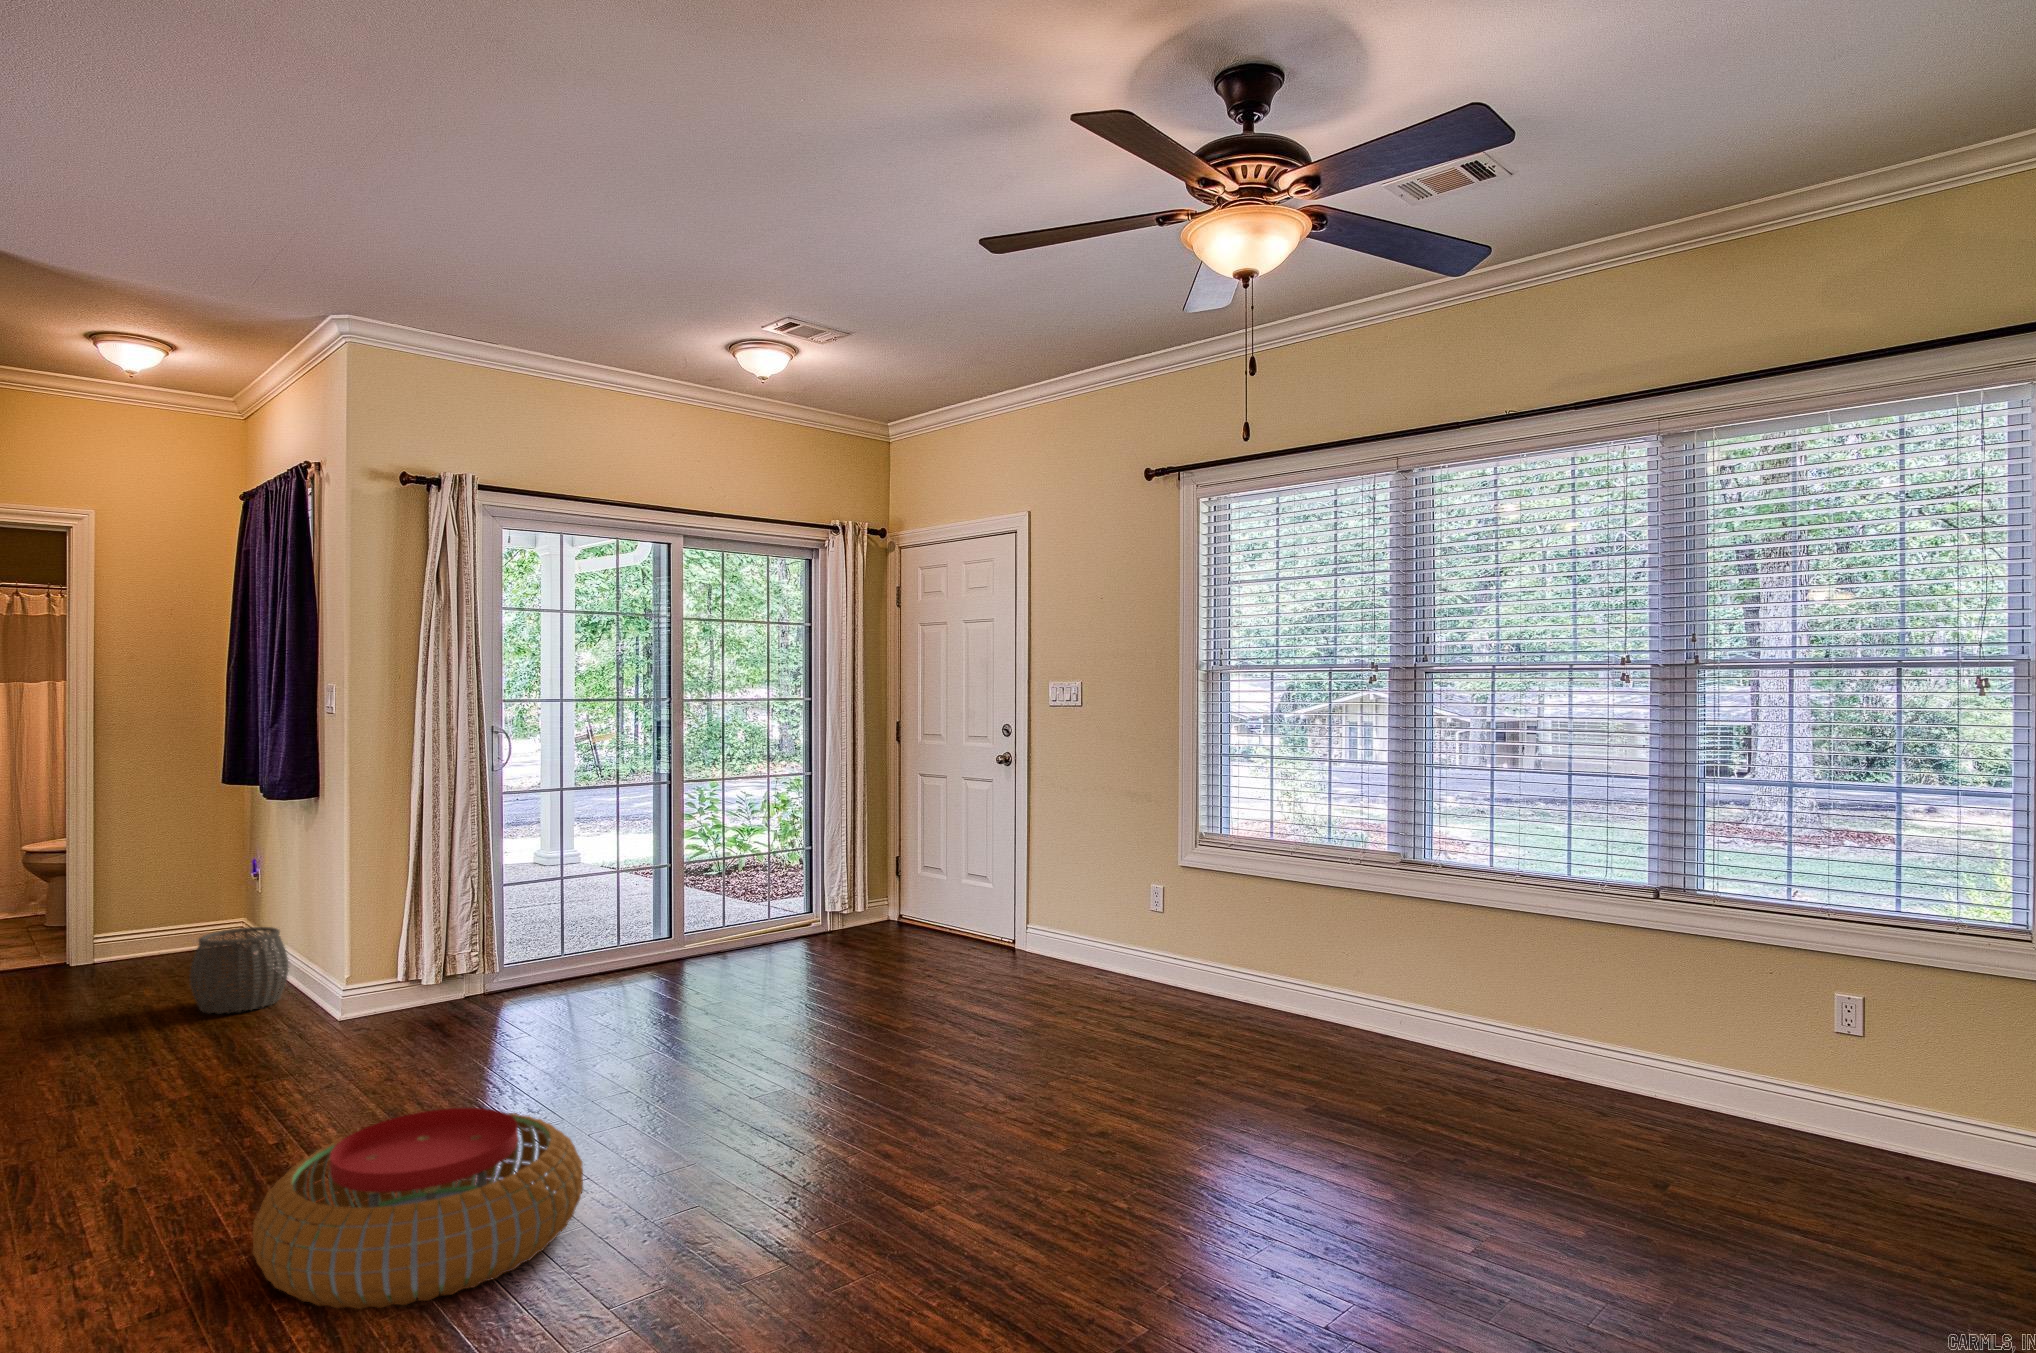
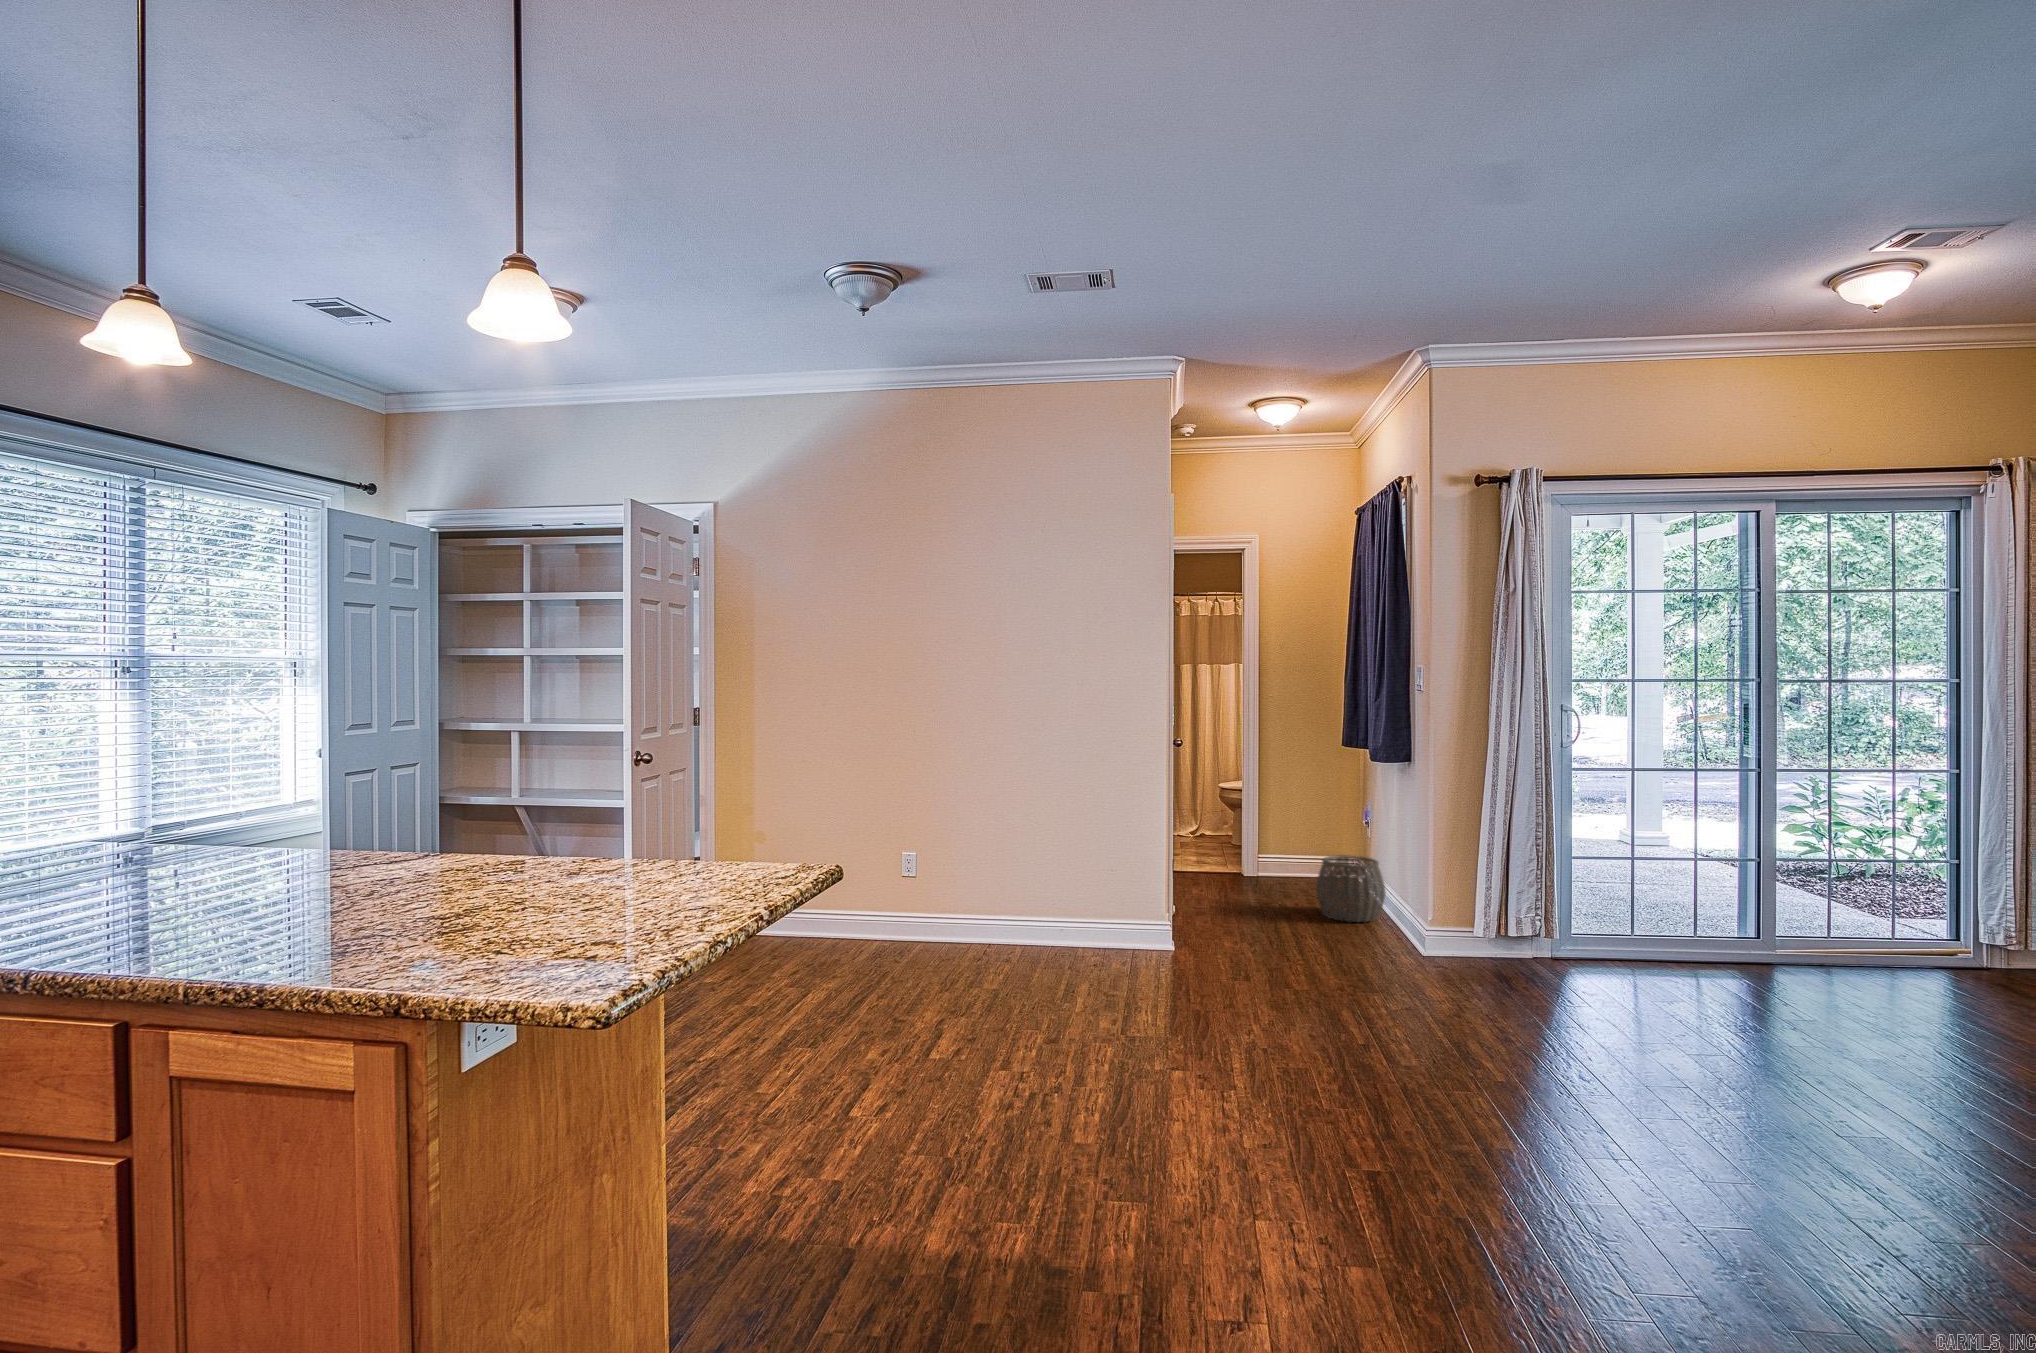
pouf: present [252,1108,583,1309] -> none [1335,1050,1640,1243]

